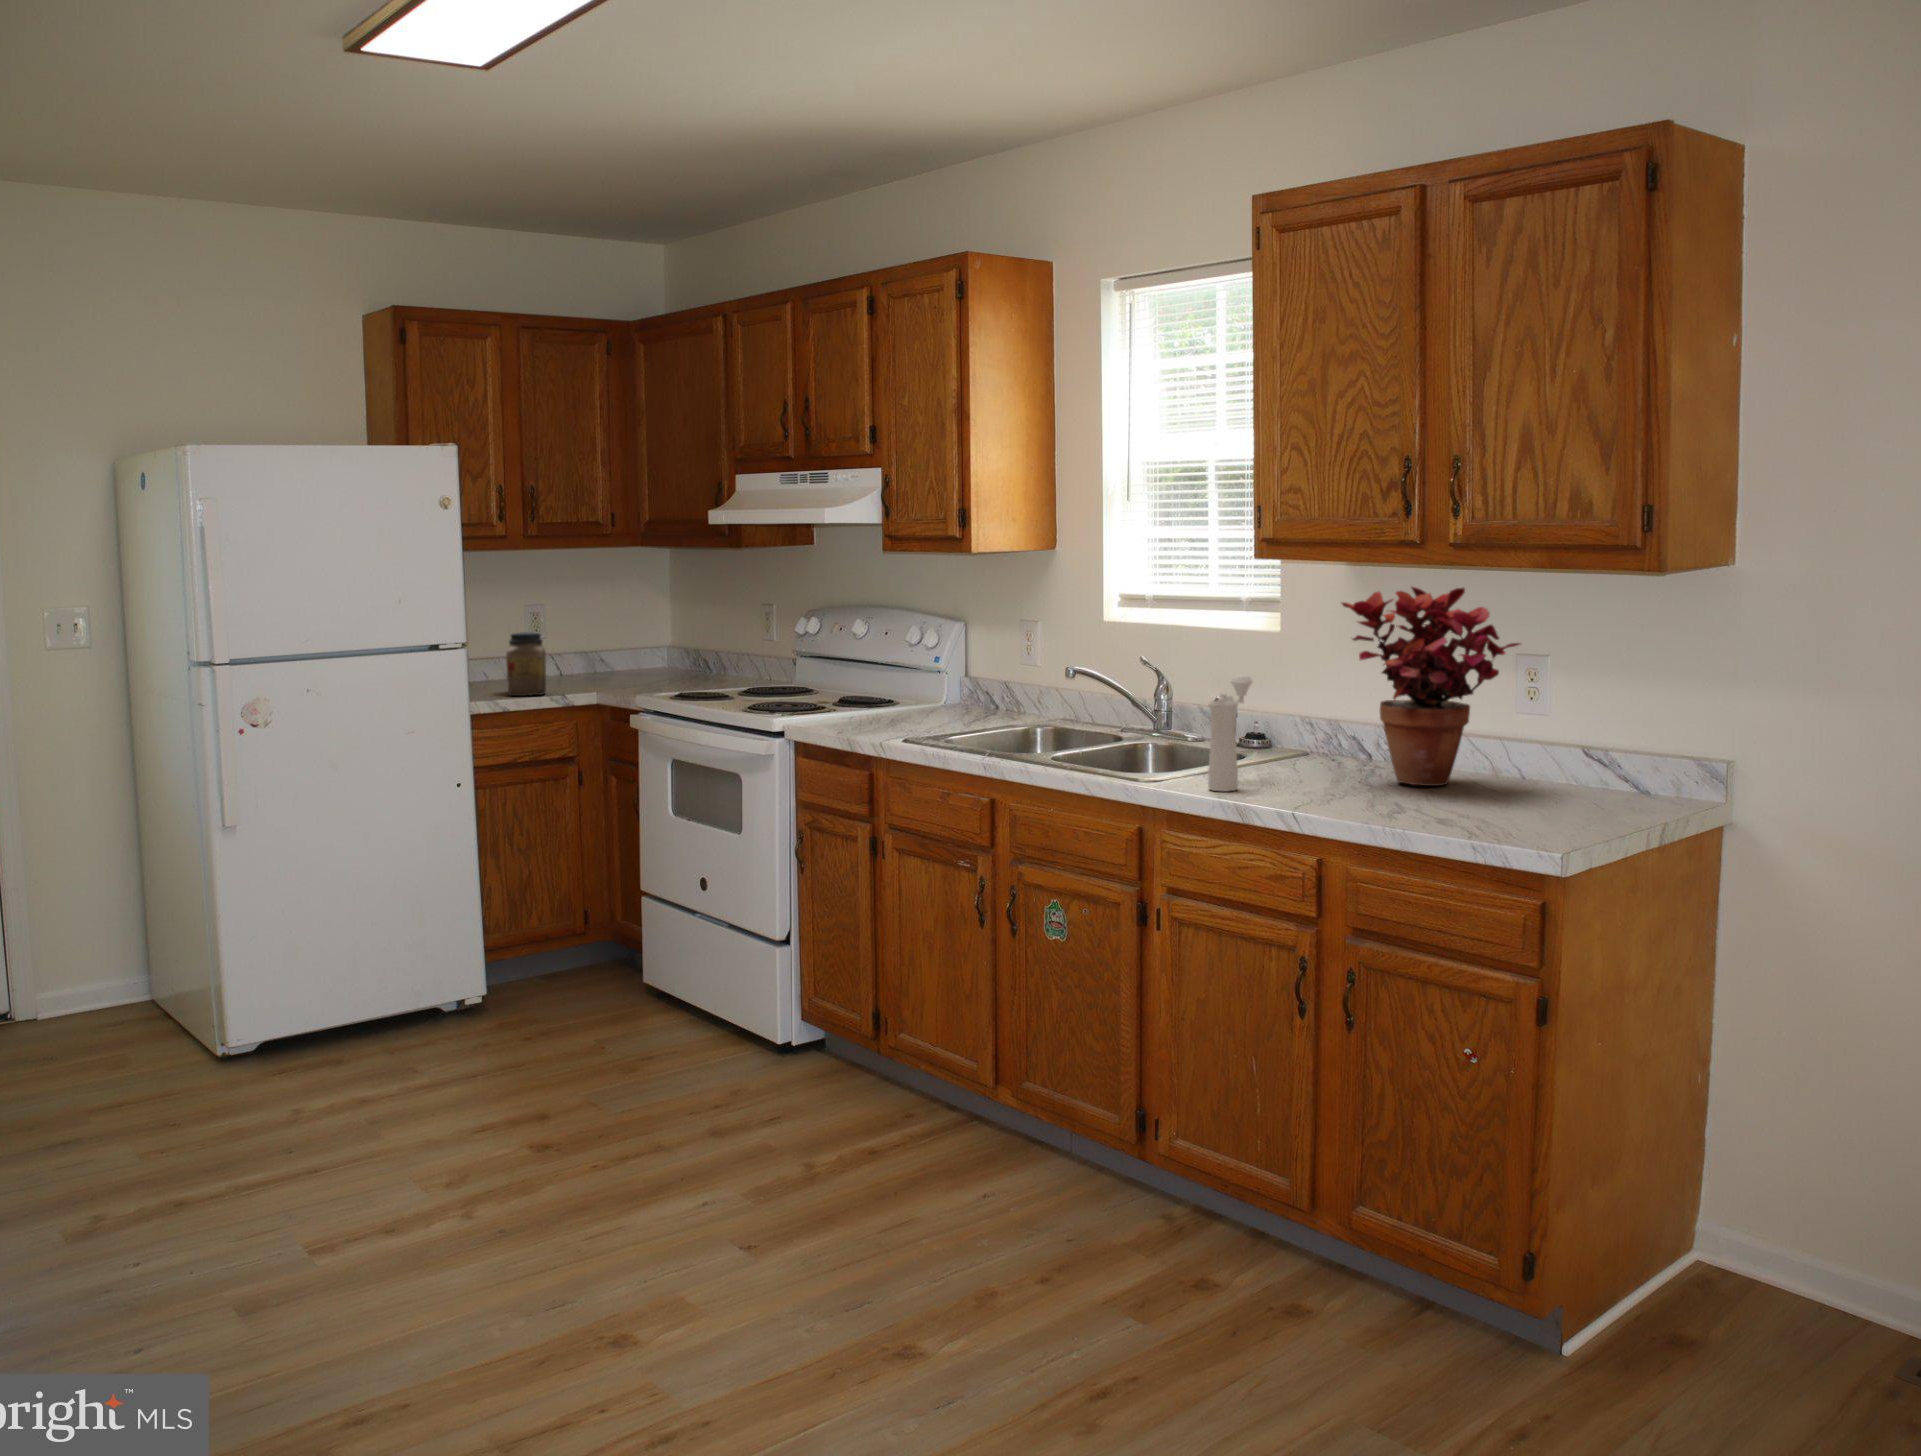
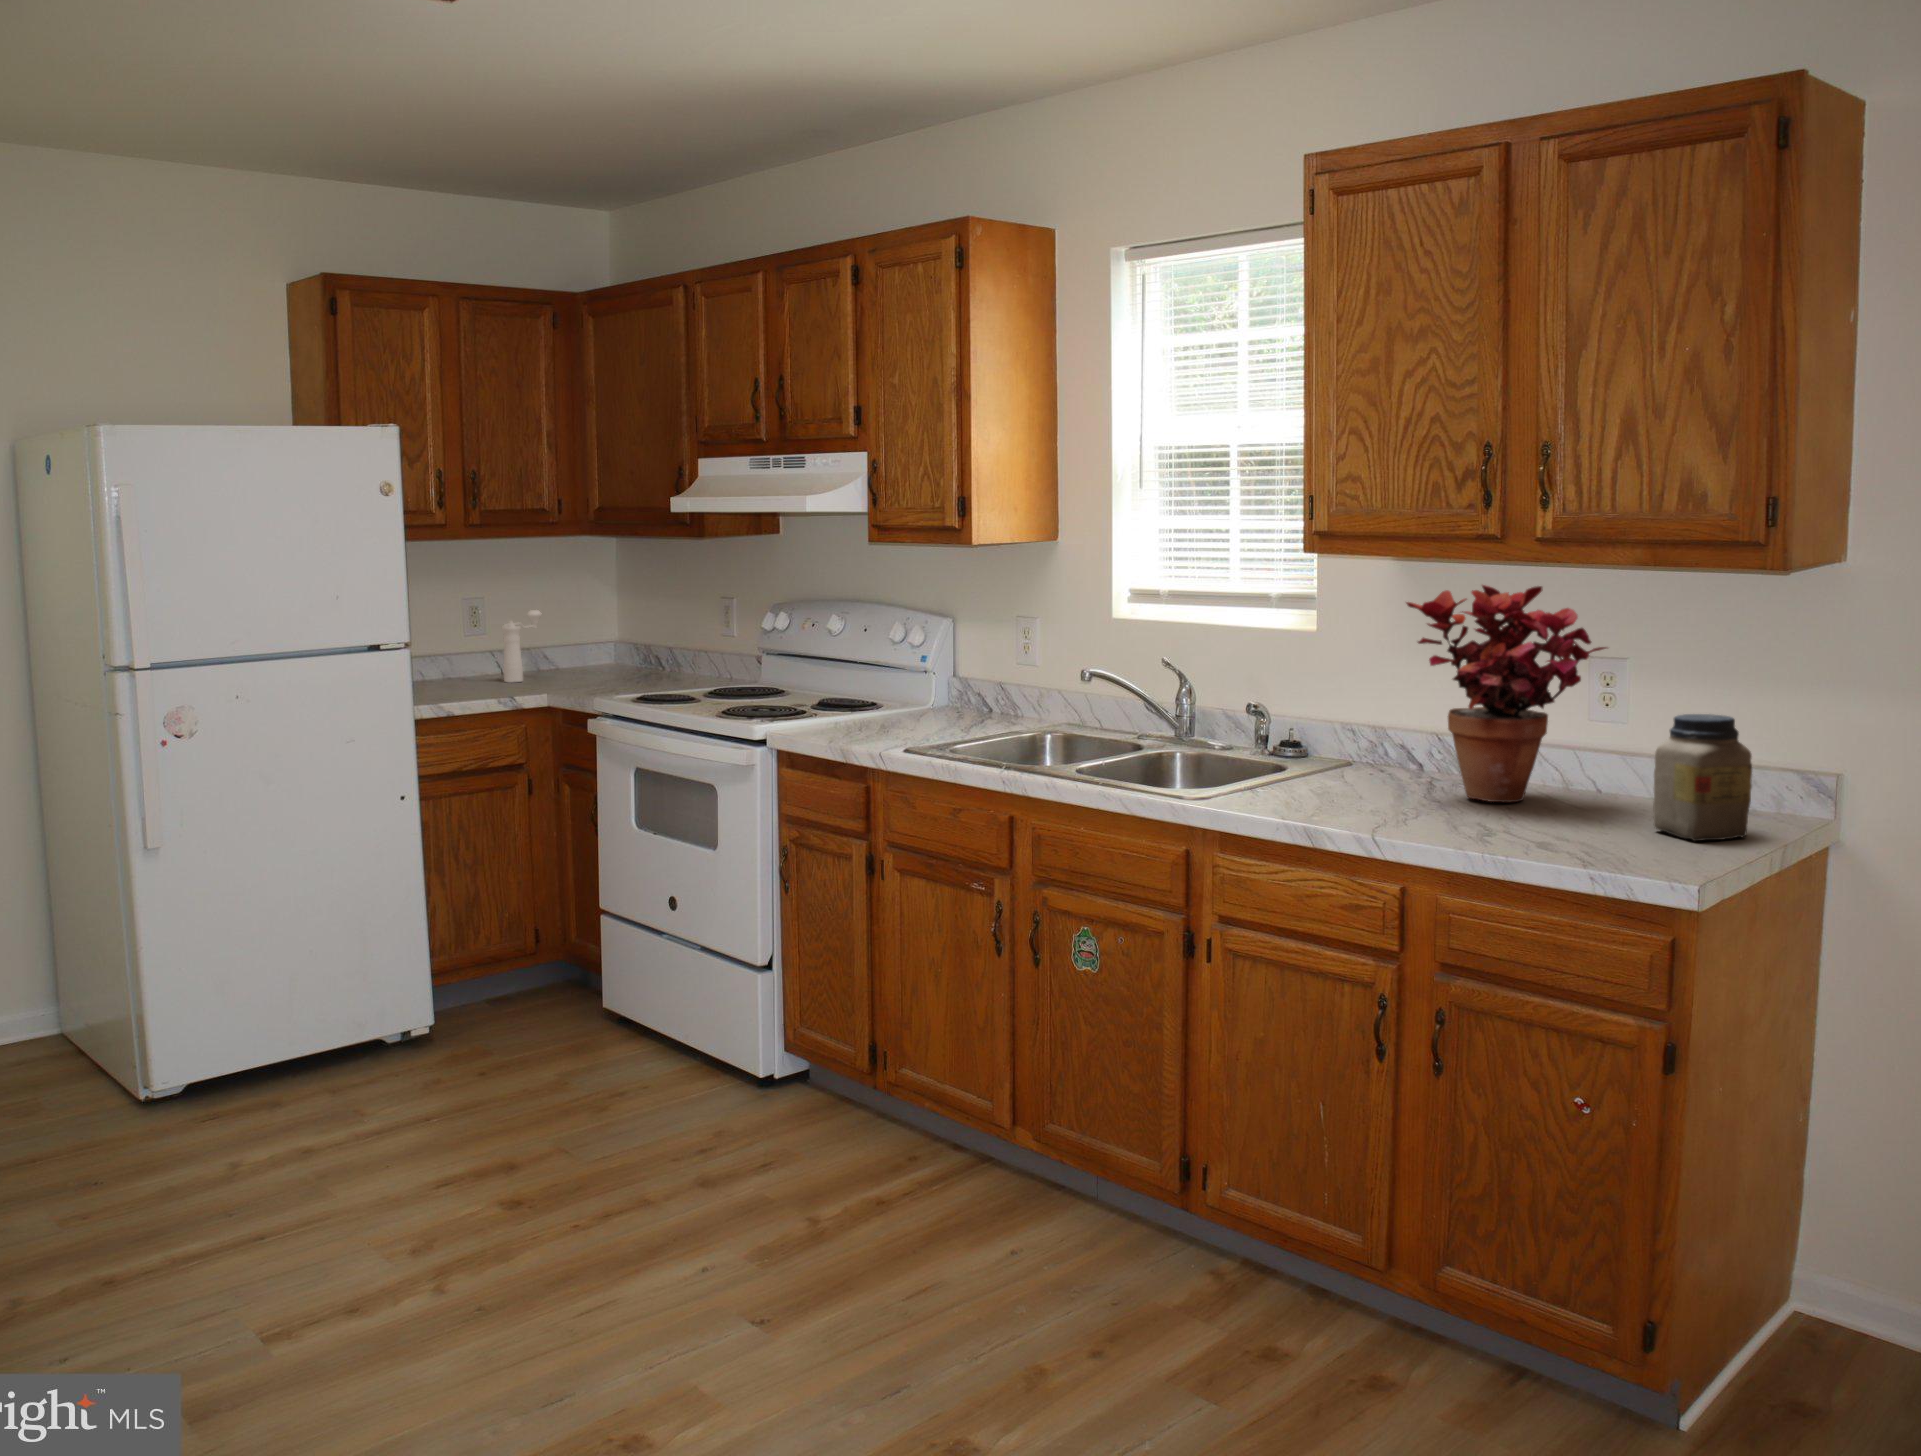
jar: present [506,632,546,696] -> present [1653,714,1752,841]
pepper mill: present [1208,675,1252,791] -> present [502,610,541,683]

